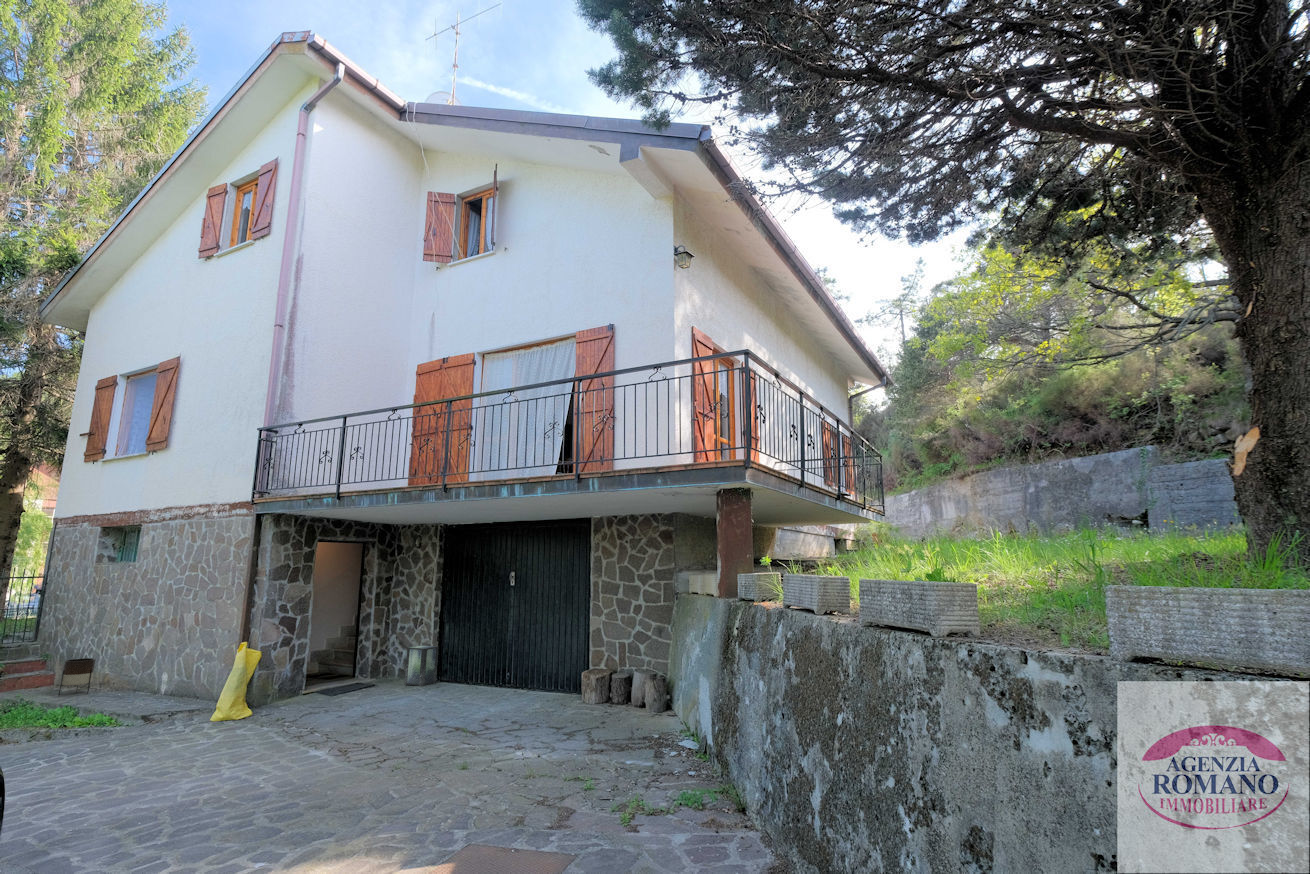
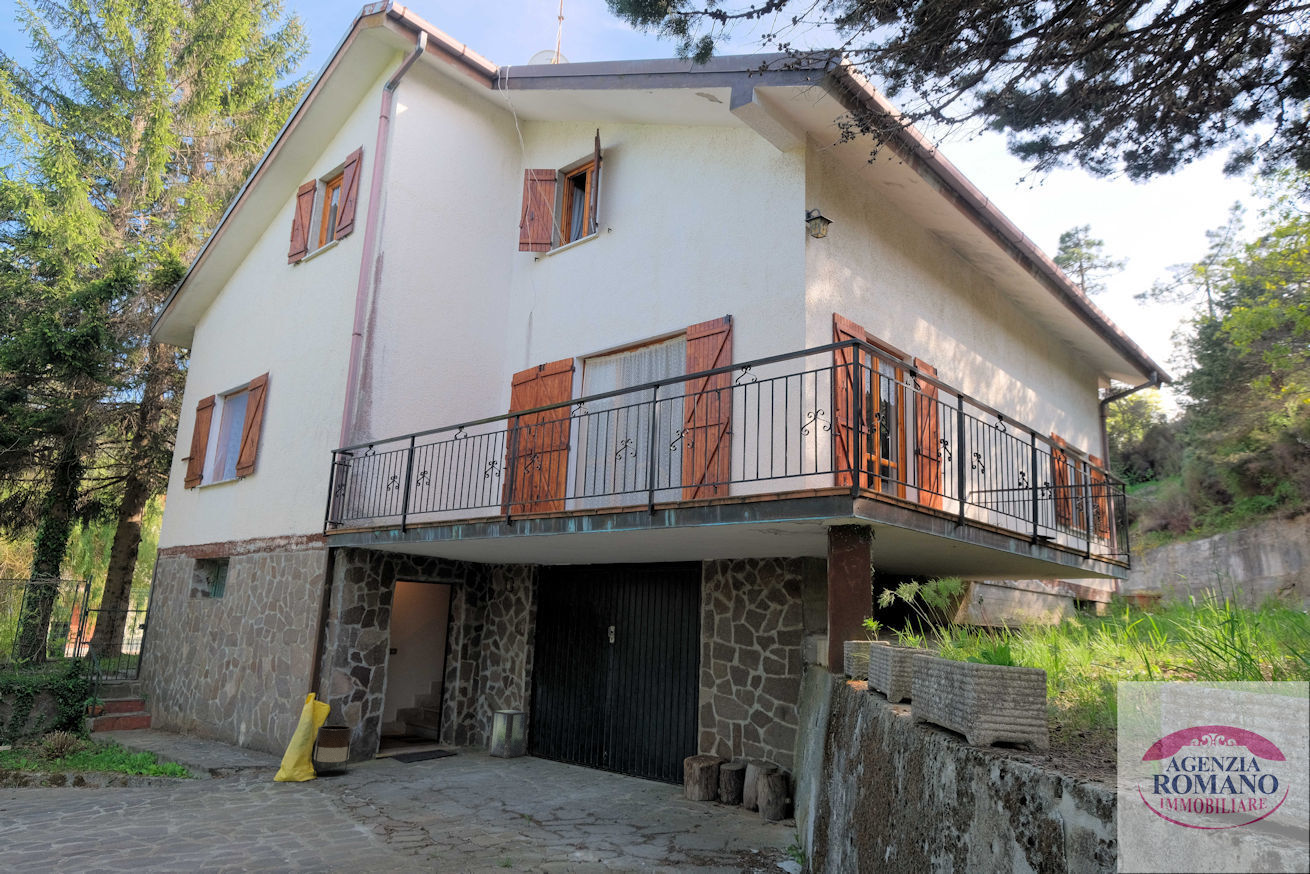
planter: present [59,658,96,695] -> present [313,725,352,776]

